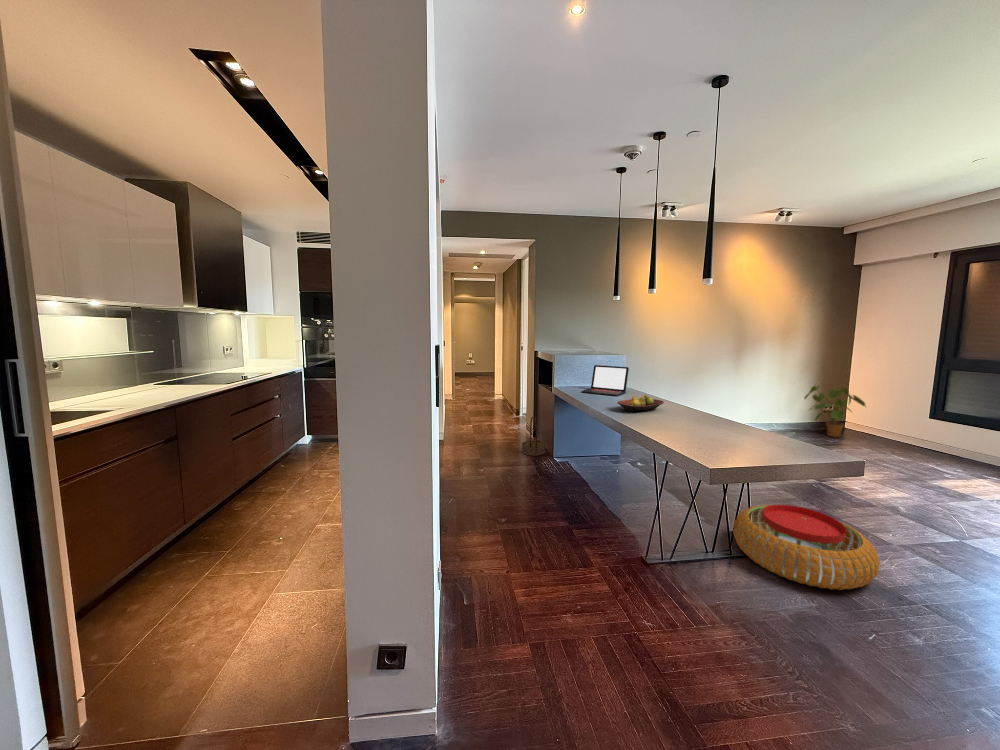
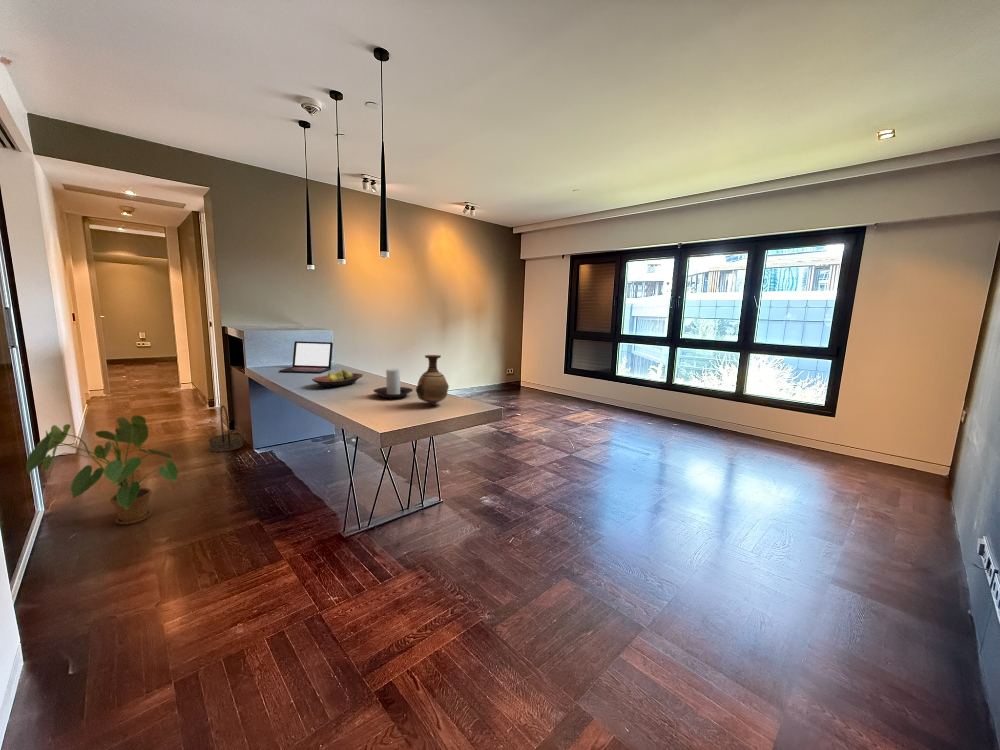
house plant: present [805,386,866,437] -> present [26,415,178,525]
vase: none [738,387,778,444] -> present [416,355,449,405]
candle holder: none [682,398,727,430] -> present [374,369,413,398]
pouf: present [733,505,880,590] -> none [426,453,523,515]

